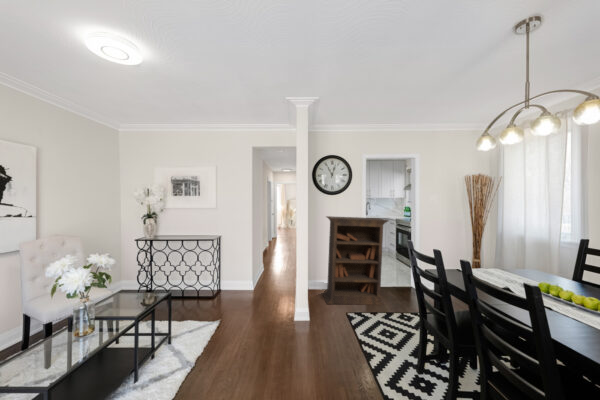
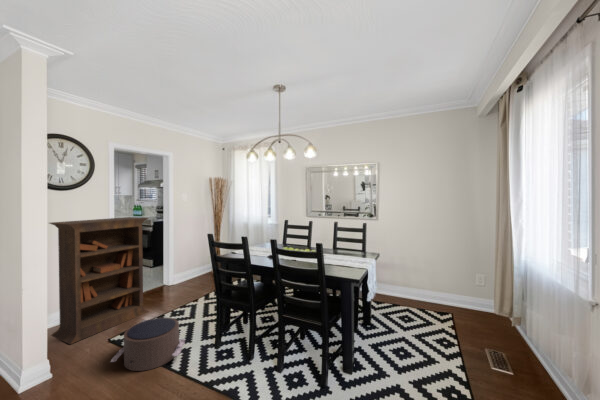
pouf: none [334,309,393,355] -> present [111,318,185,371]

